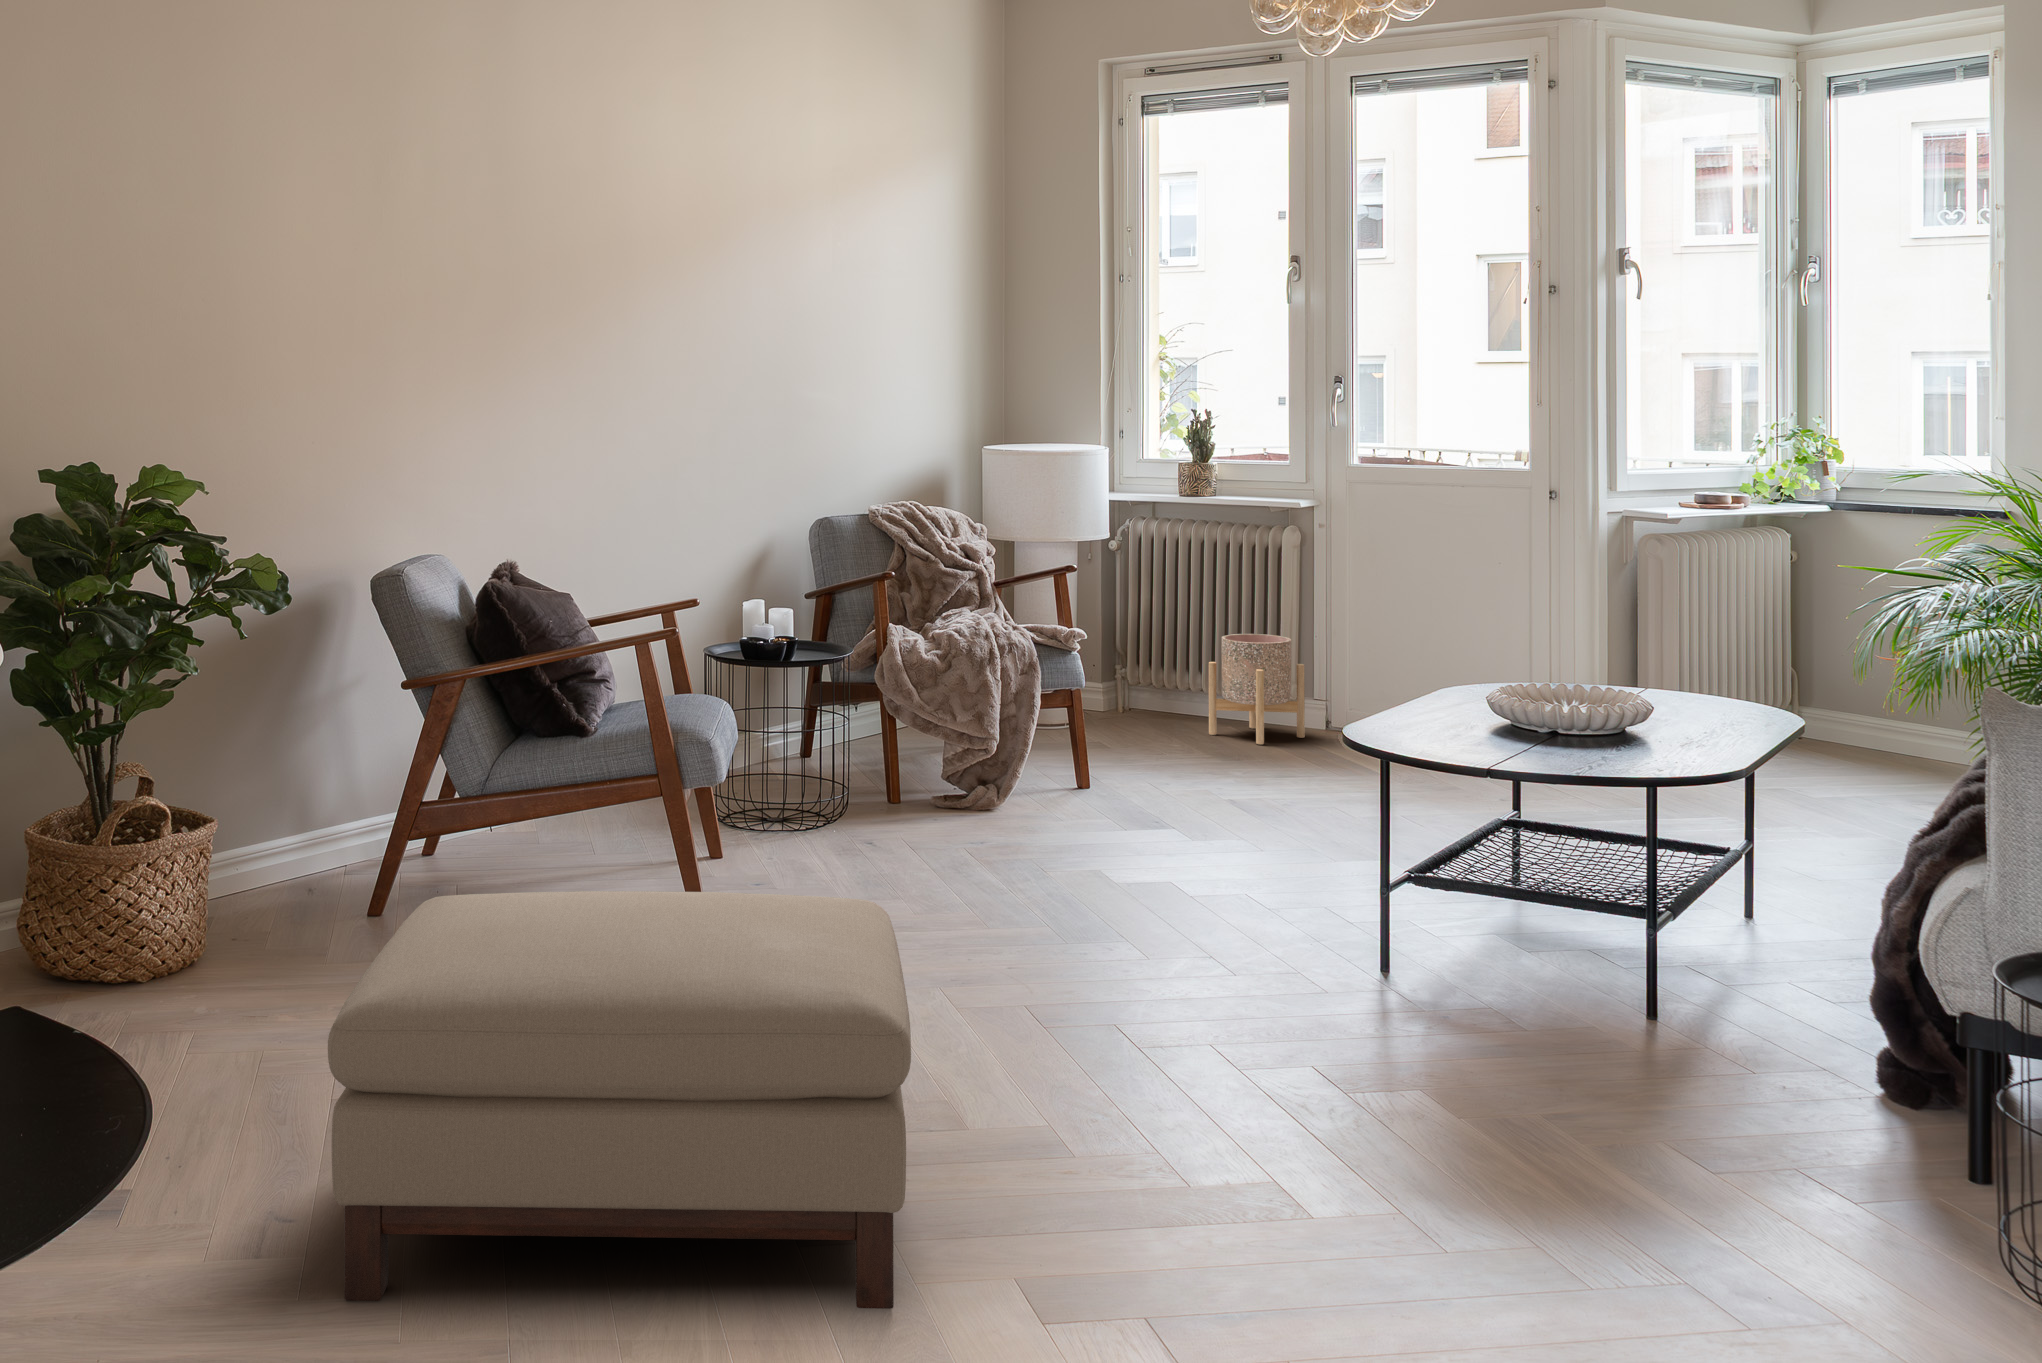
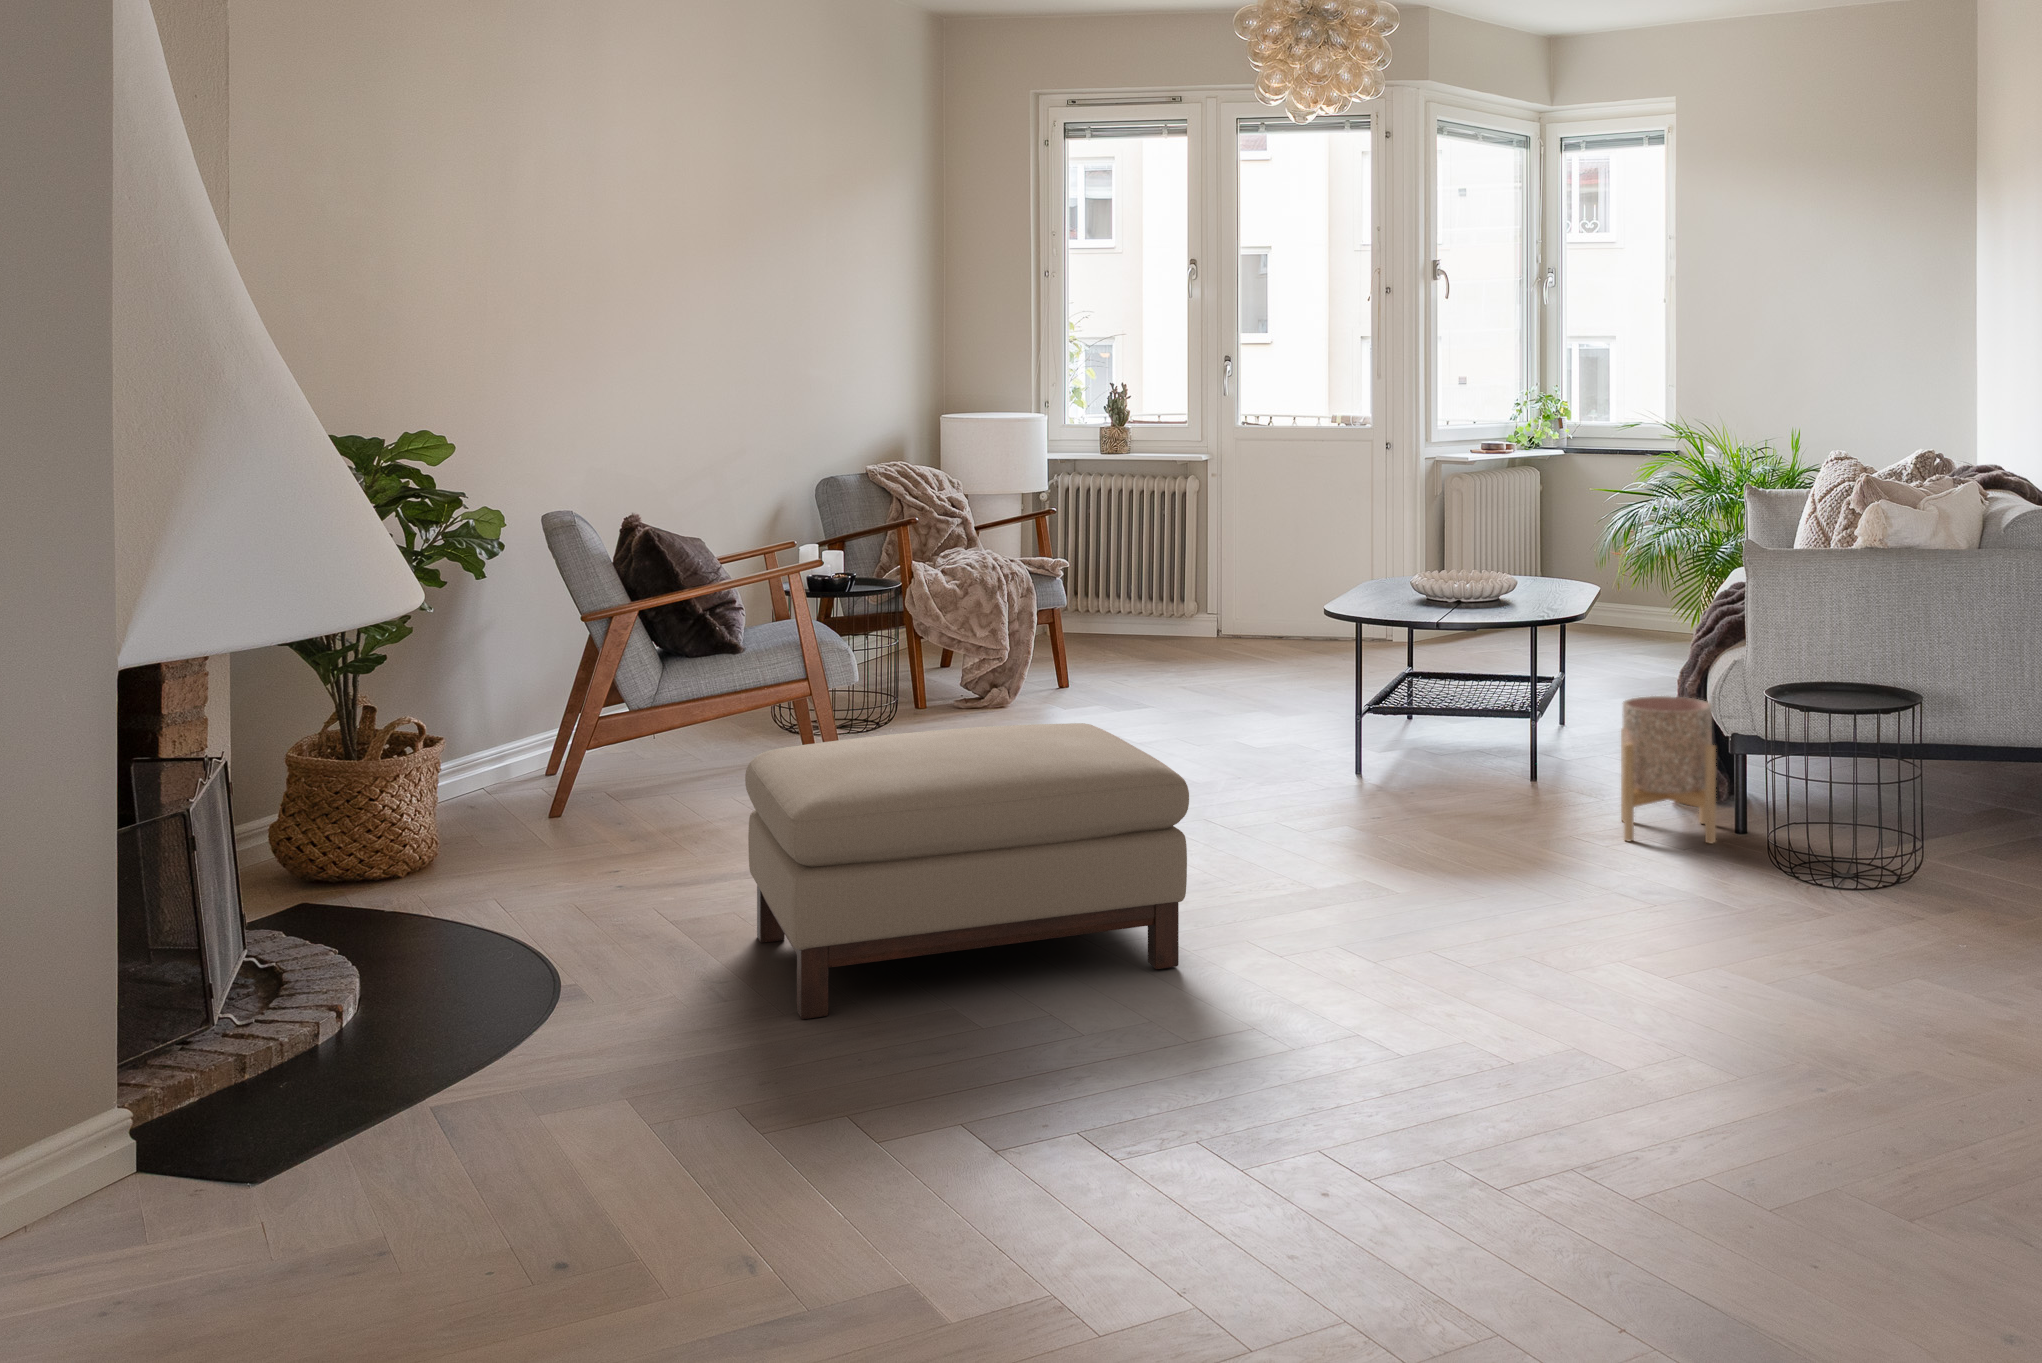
planter: present [1209,634,1305,744] -> present [1621,696,1716,843]

